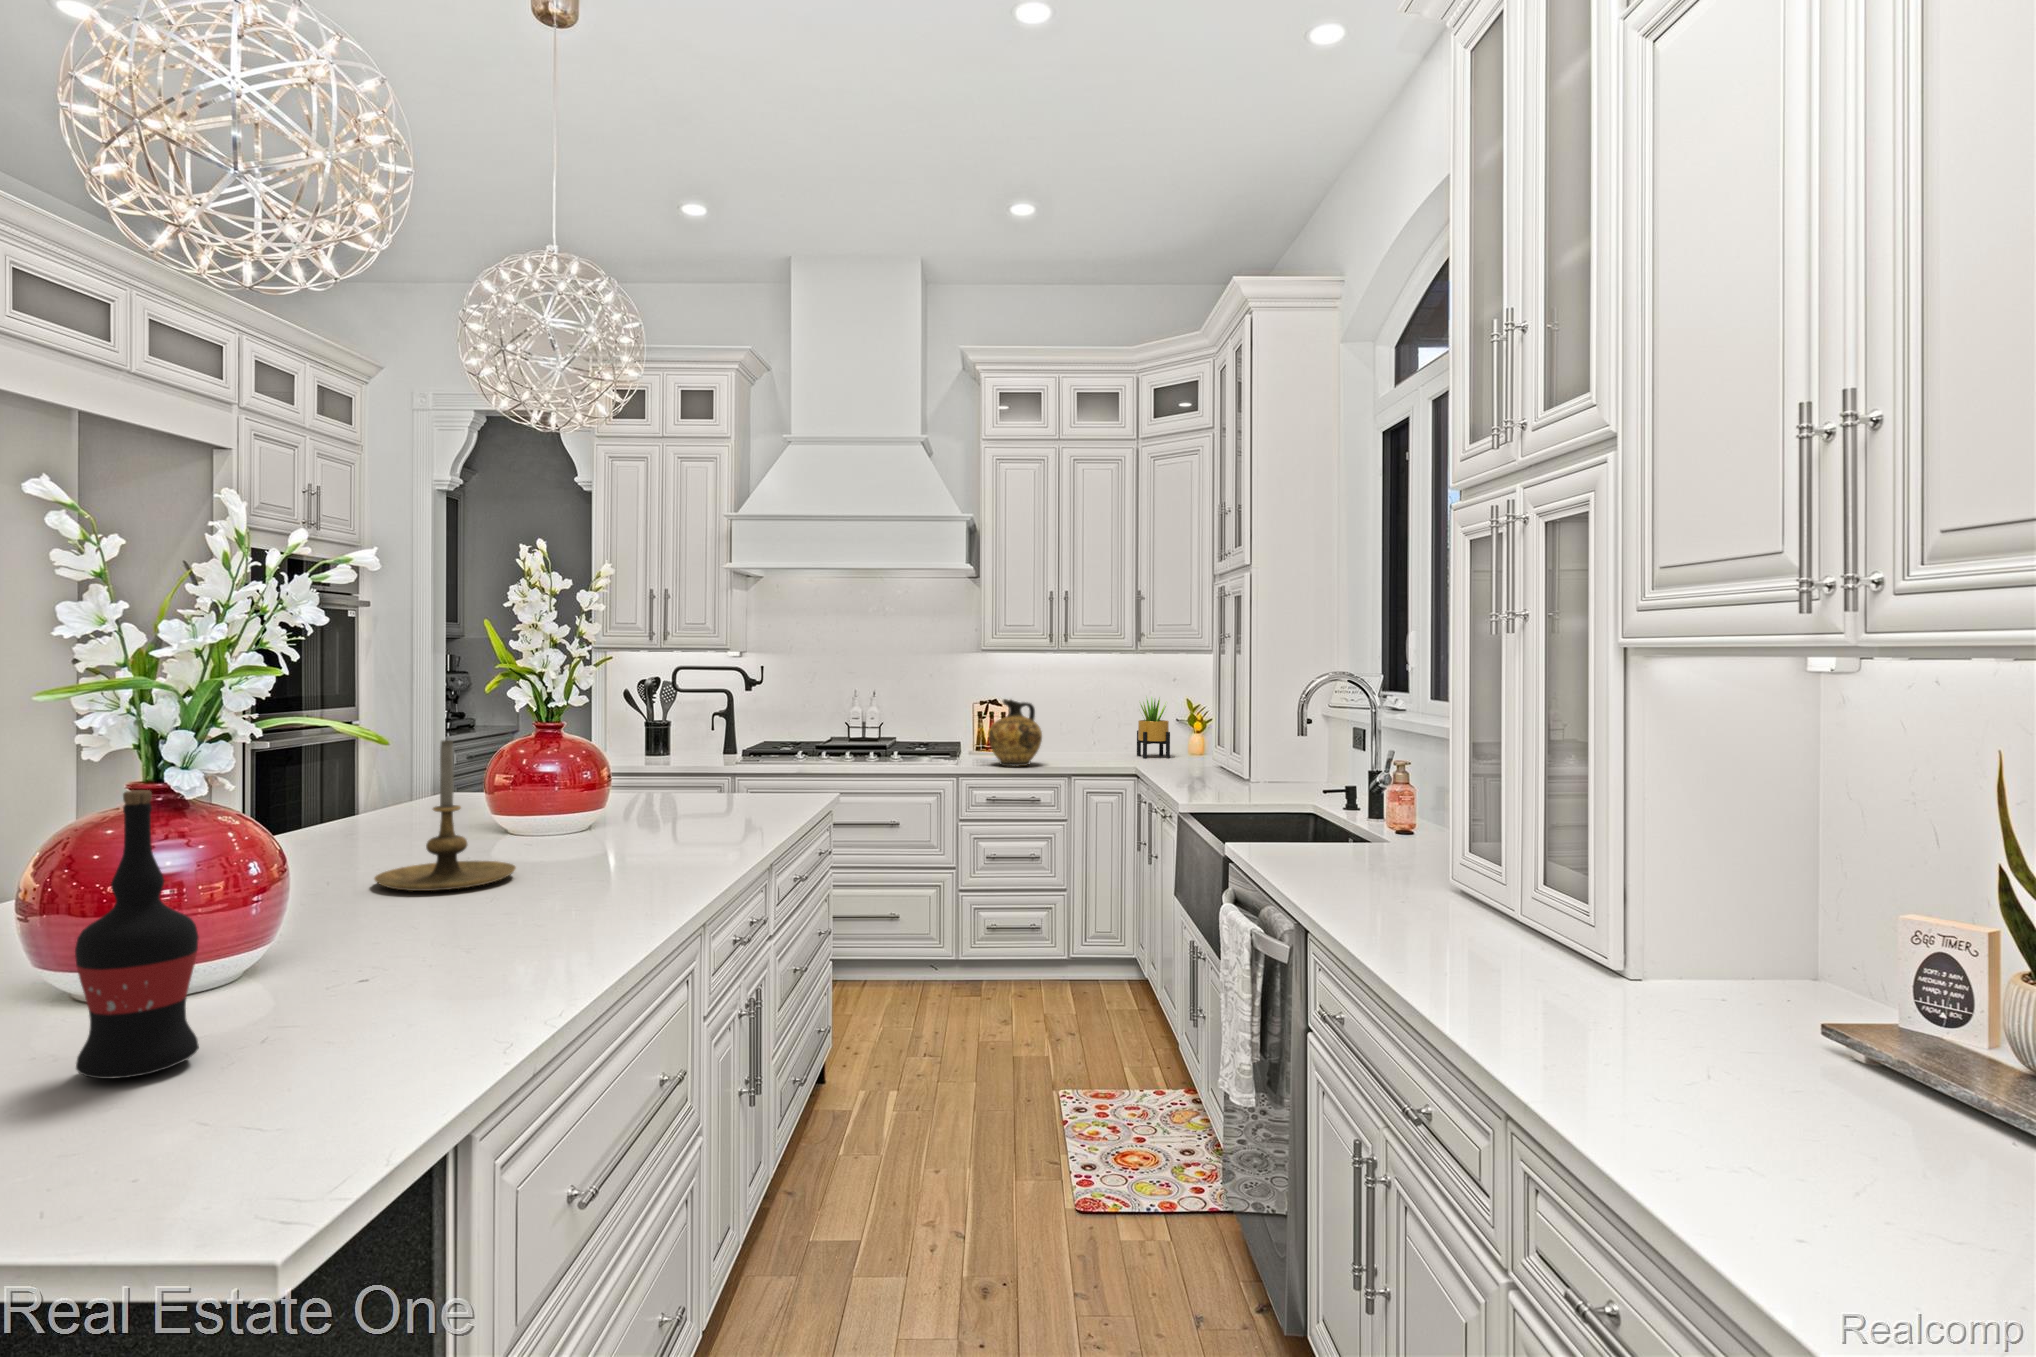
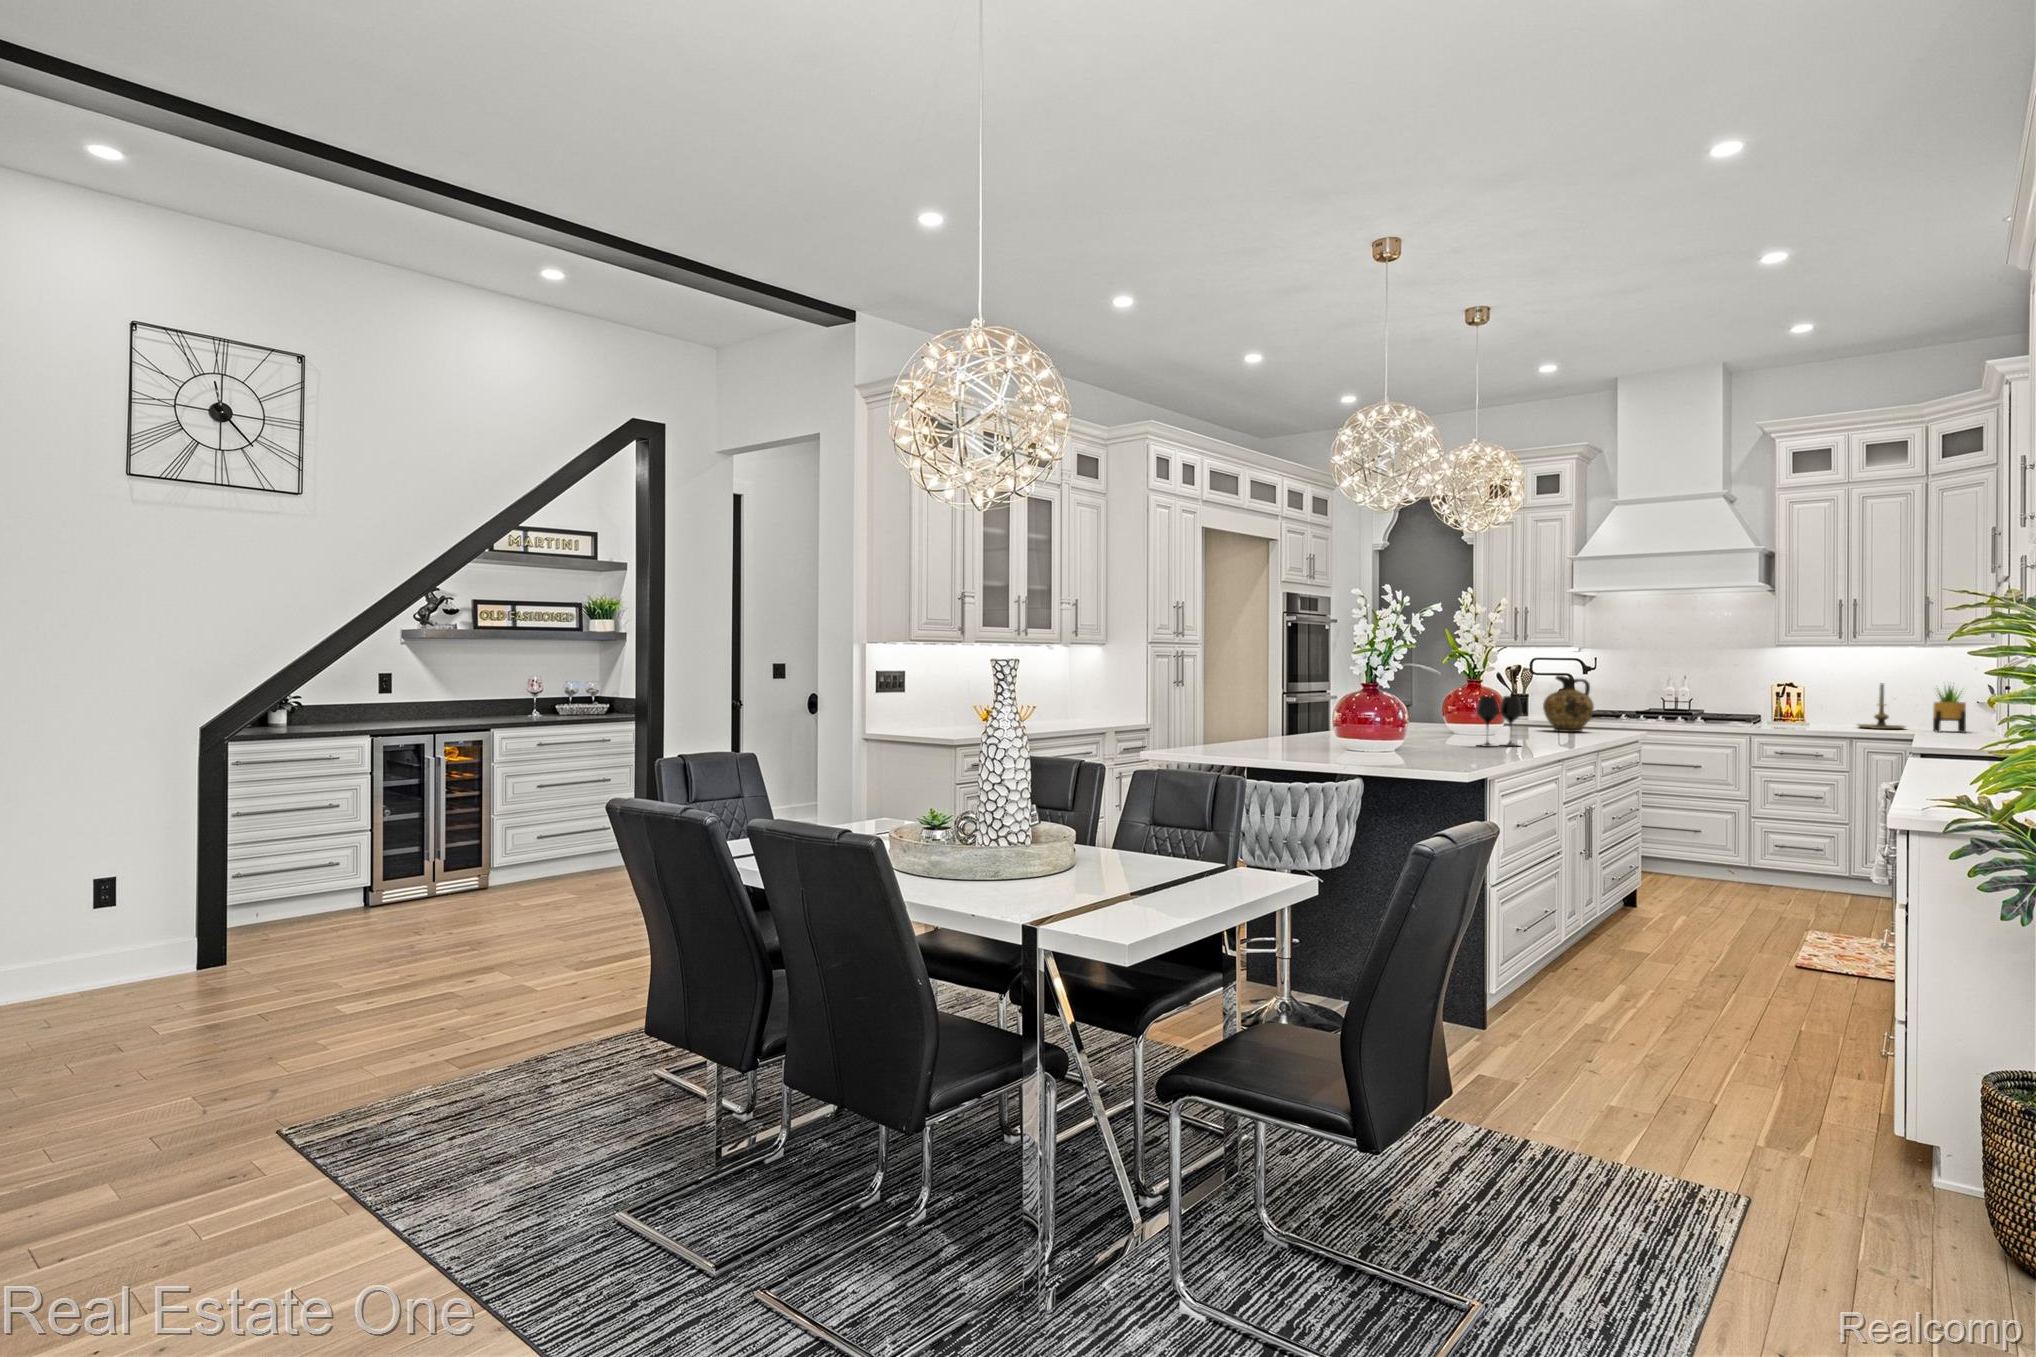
ceramic jug: present [988,699,1042,766] -> present [1543,675,1594,732]
candle holder: present [374,740,516,891] -> present [1858,683,1905,729]
wine glass: none [513,782,633,927] -> present [1477,696,1522,747]
wine bottle: present [75,790,199,1079] -> none [1379,679,1407,753]

